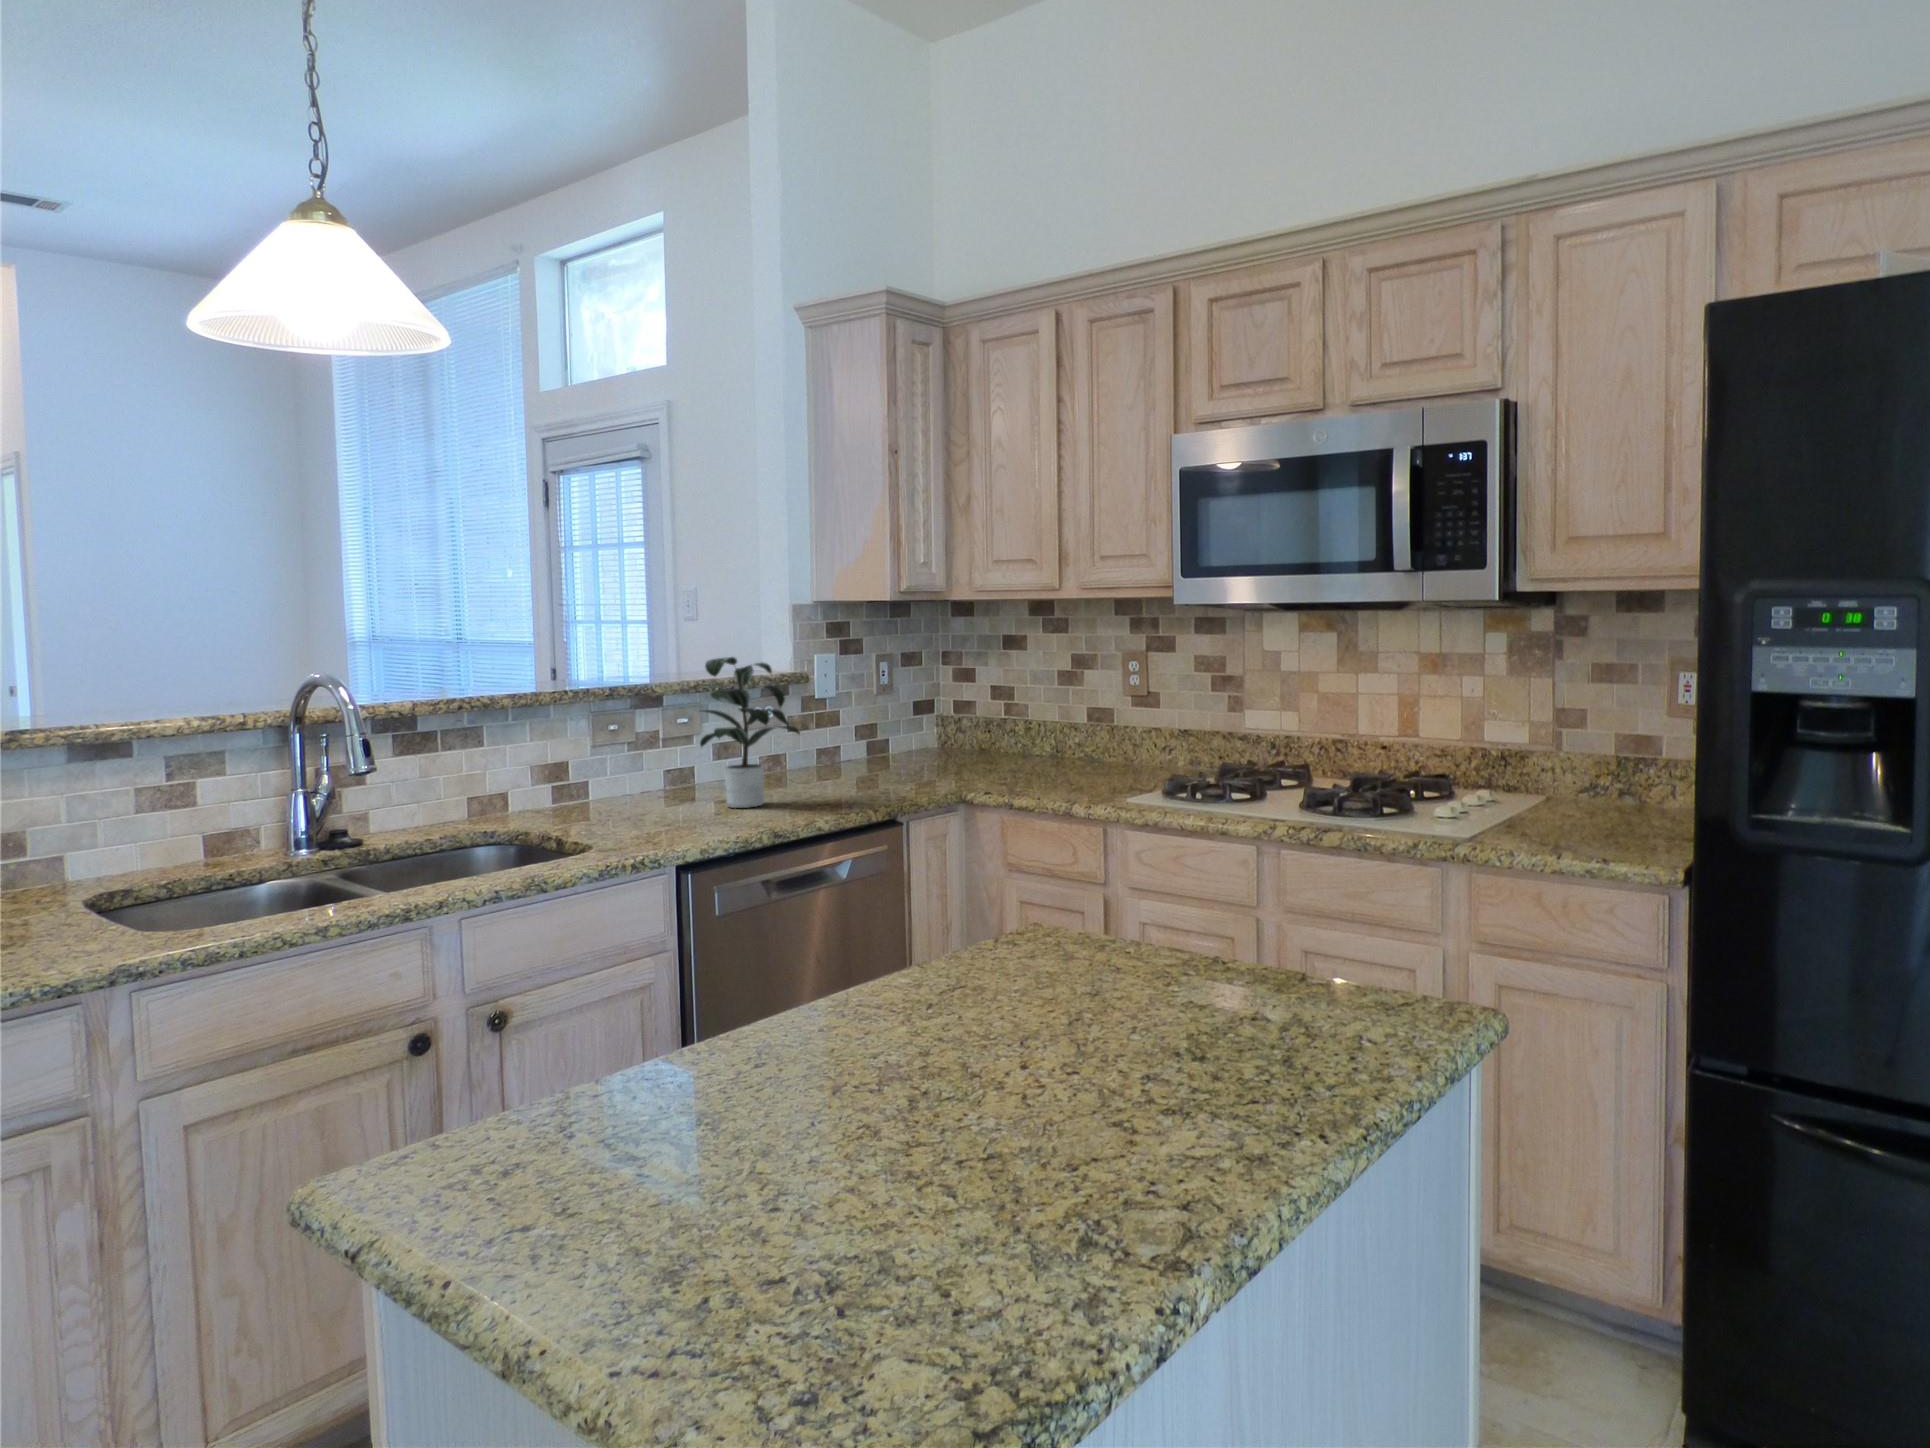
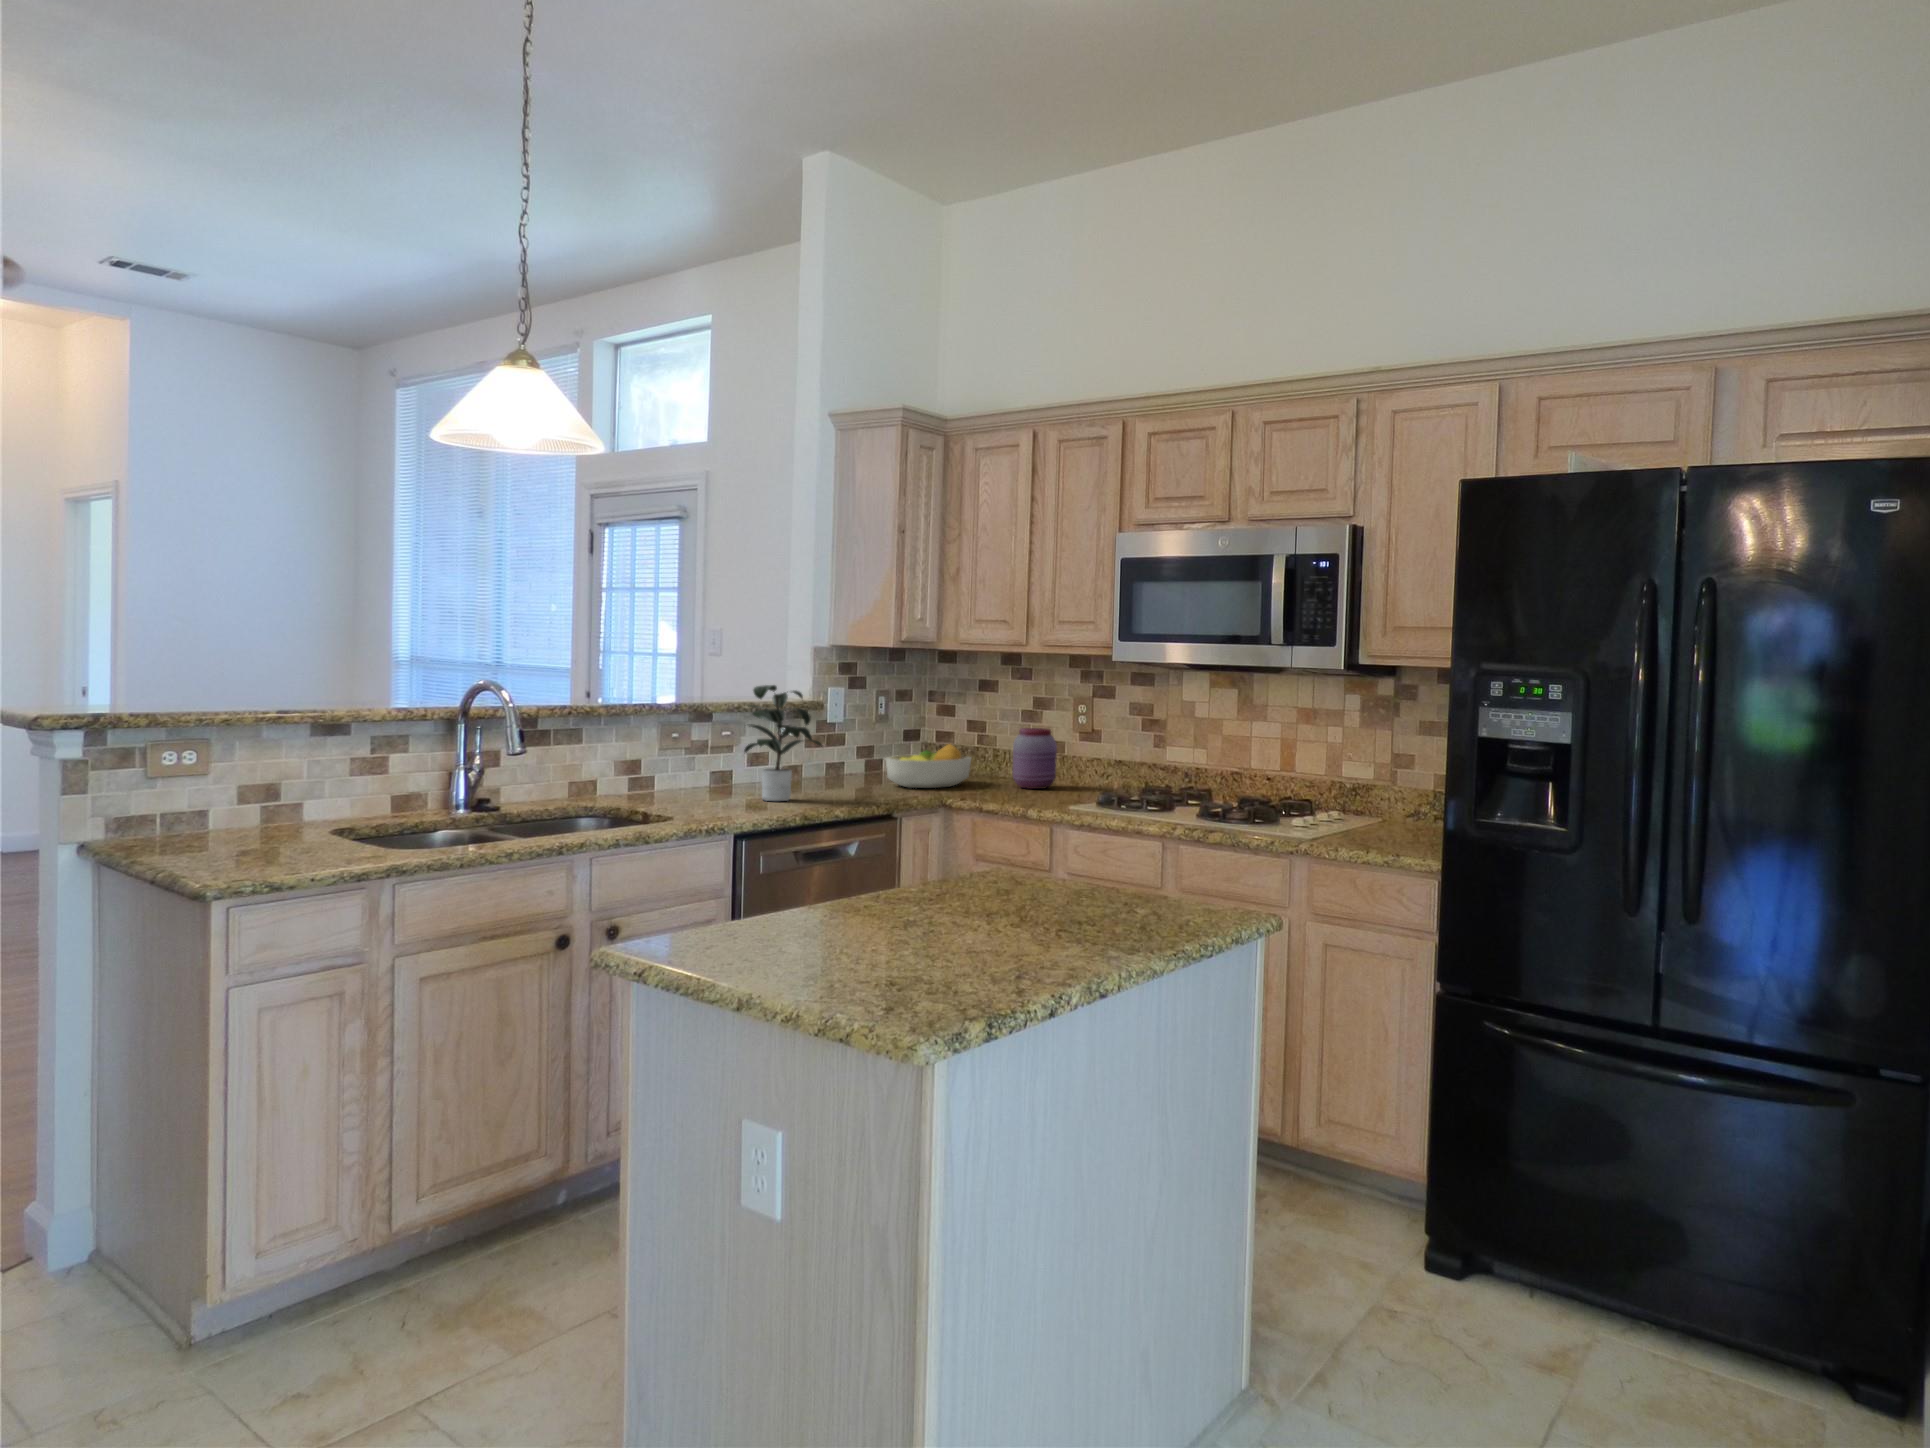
jar: none [1048,693,1104,770] -> present [1012,728,1057,789]
fruit bowl: none [889,717,997,776] -> present [886,744,971,788]

